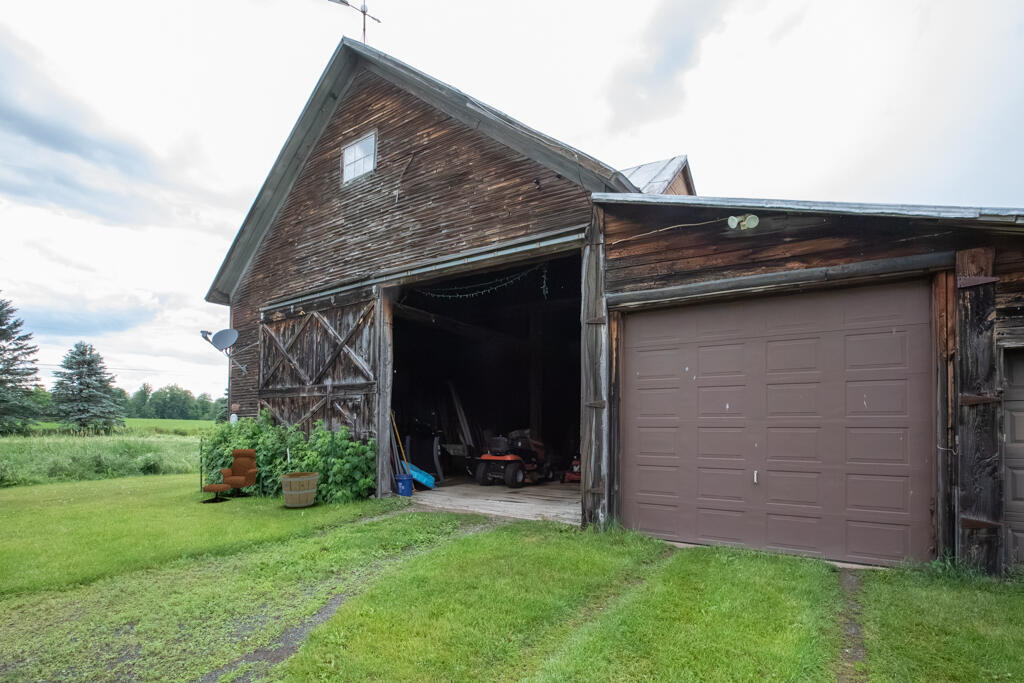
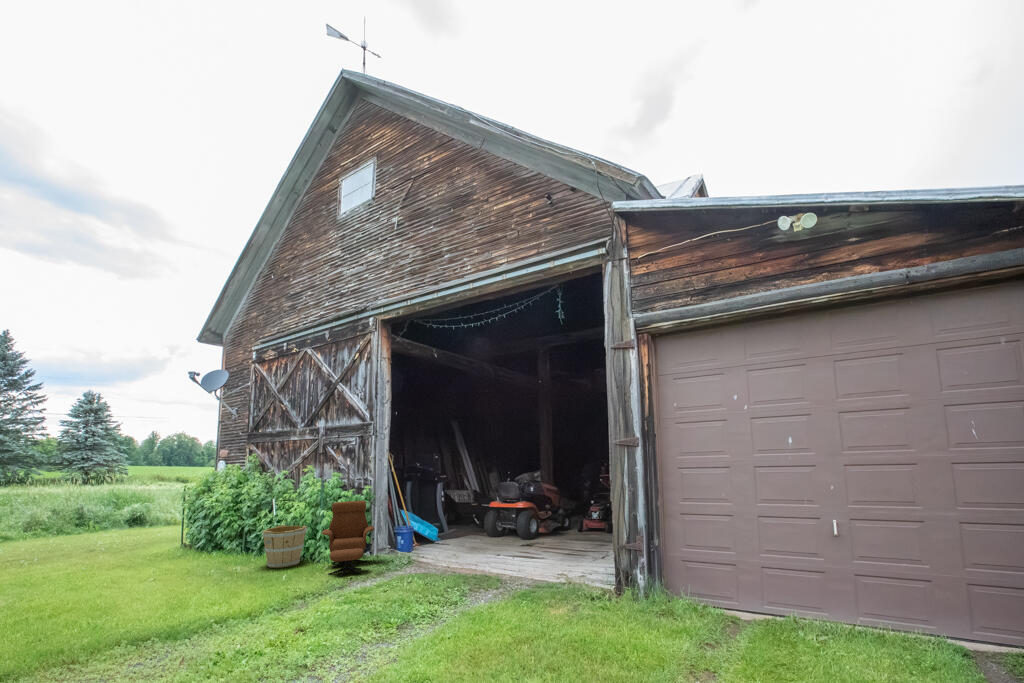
lounge chair: present [203,449,259,503] -> present [322,501,374,577]

